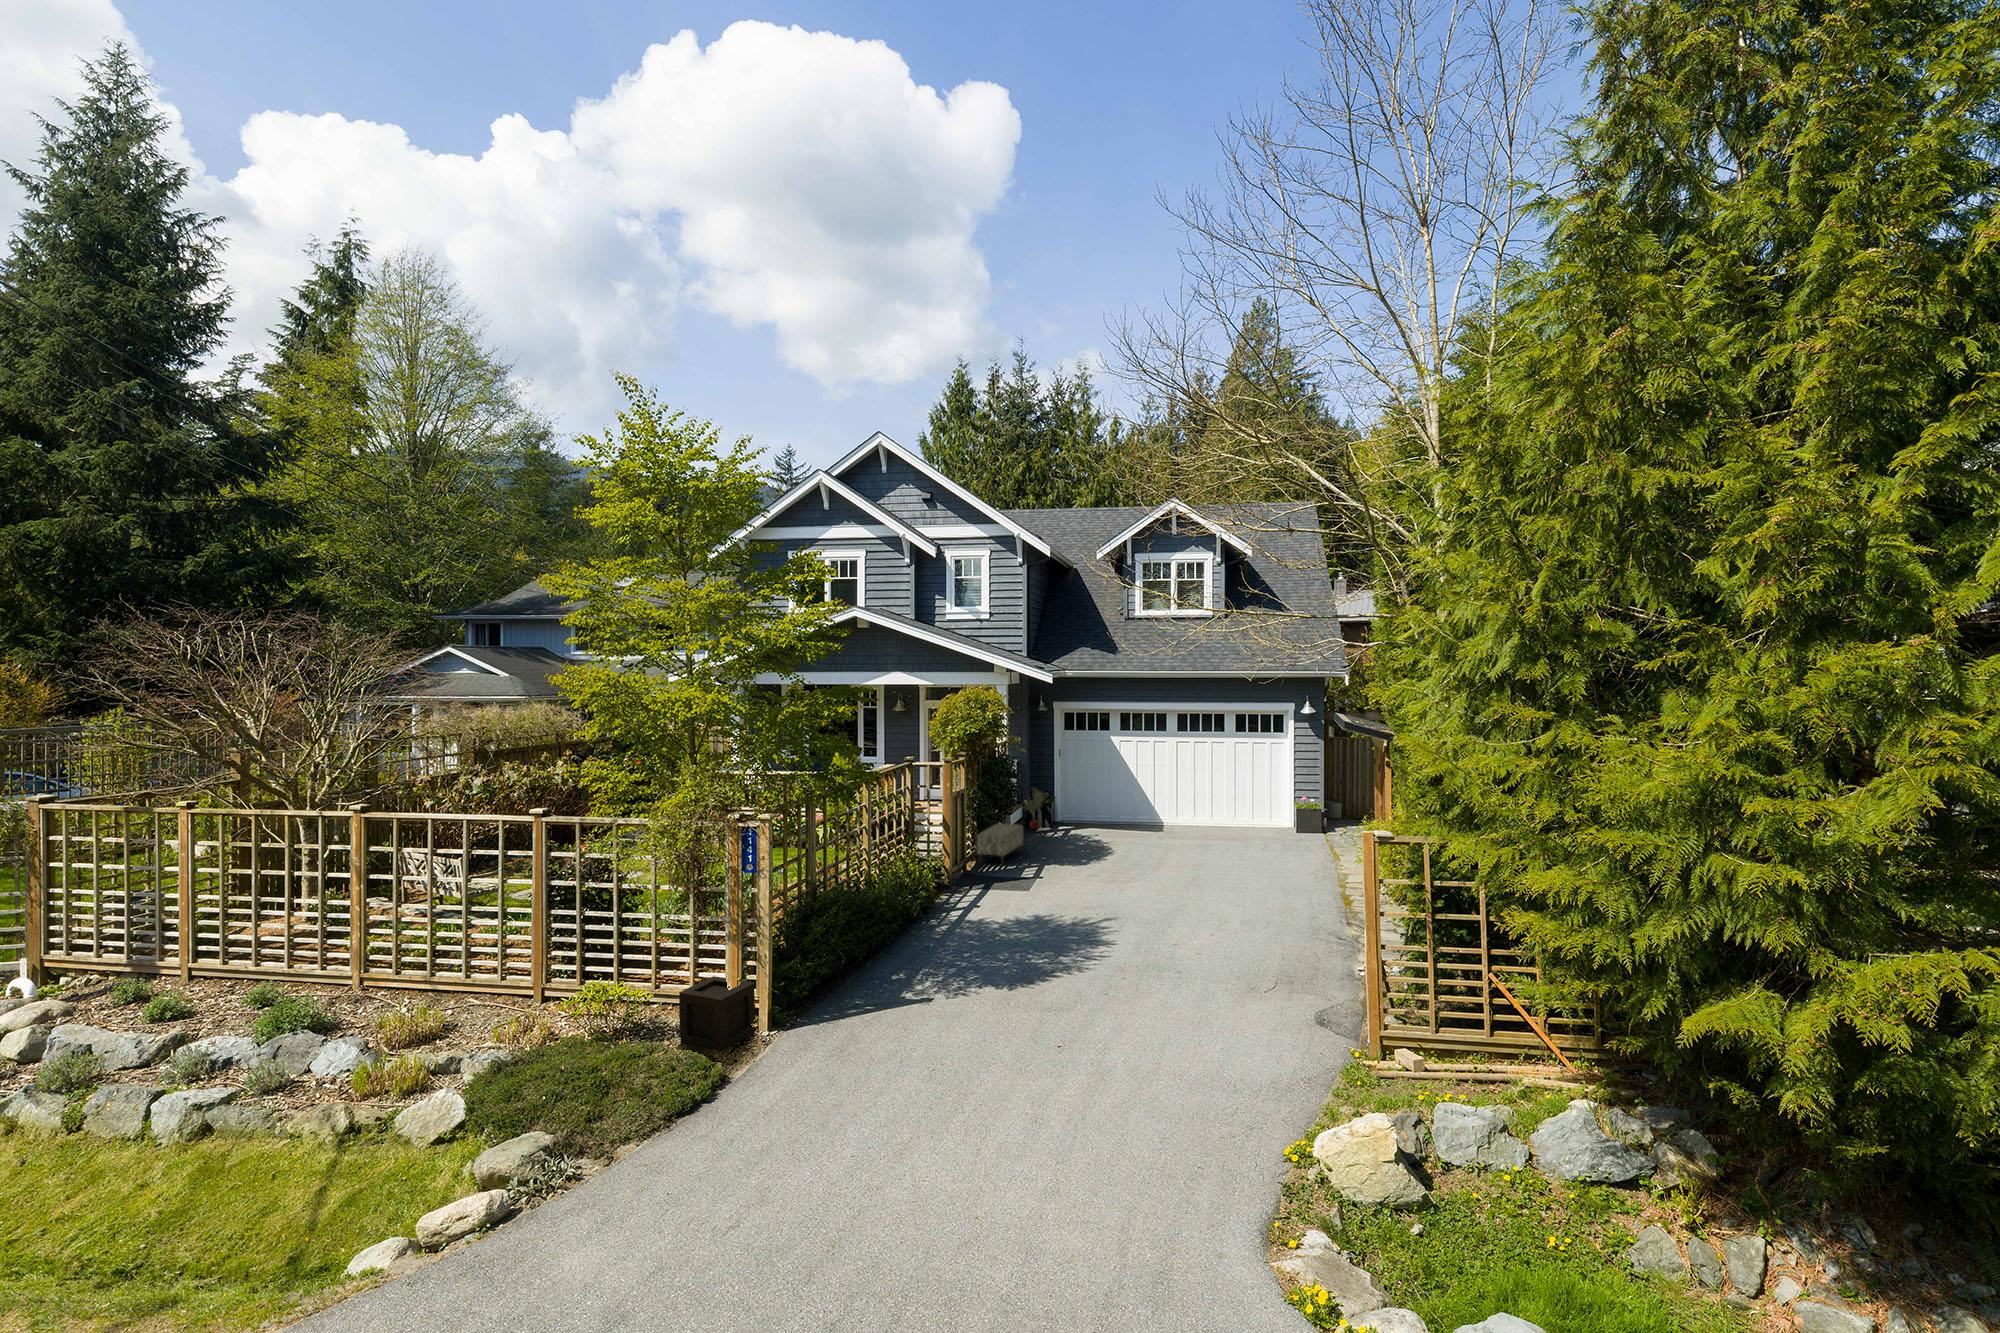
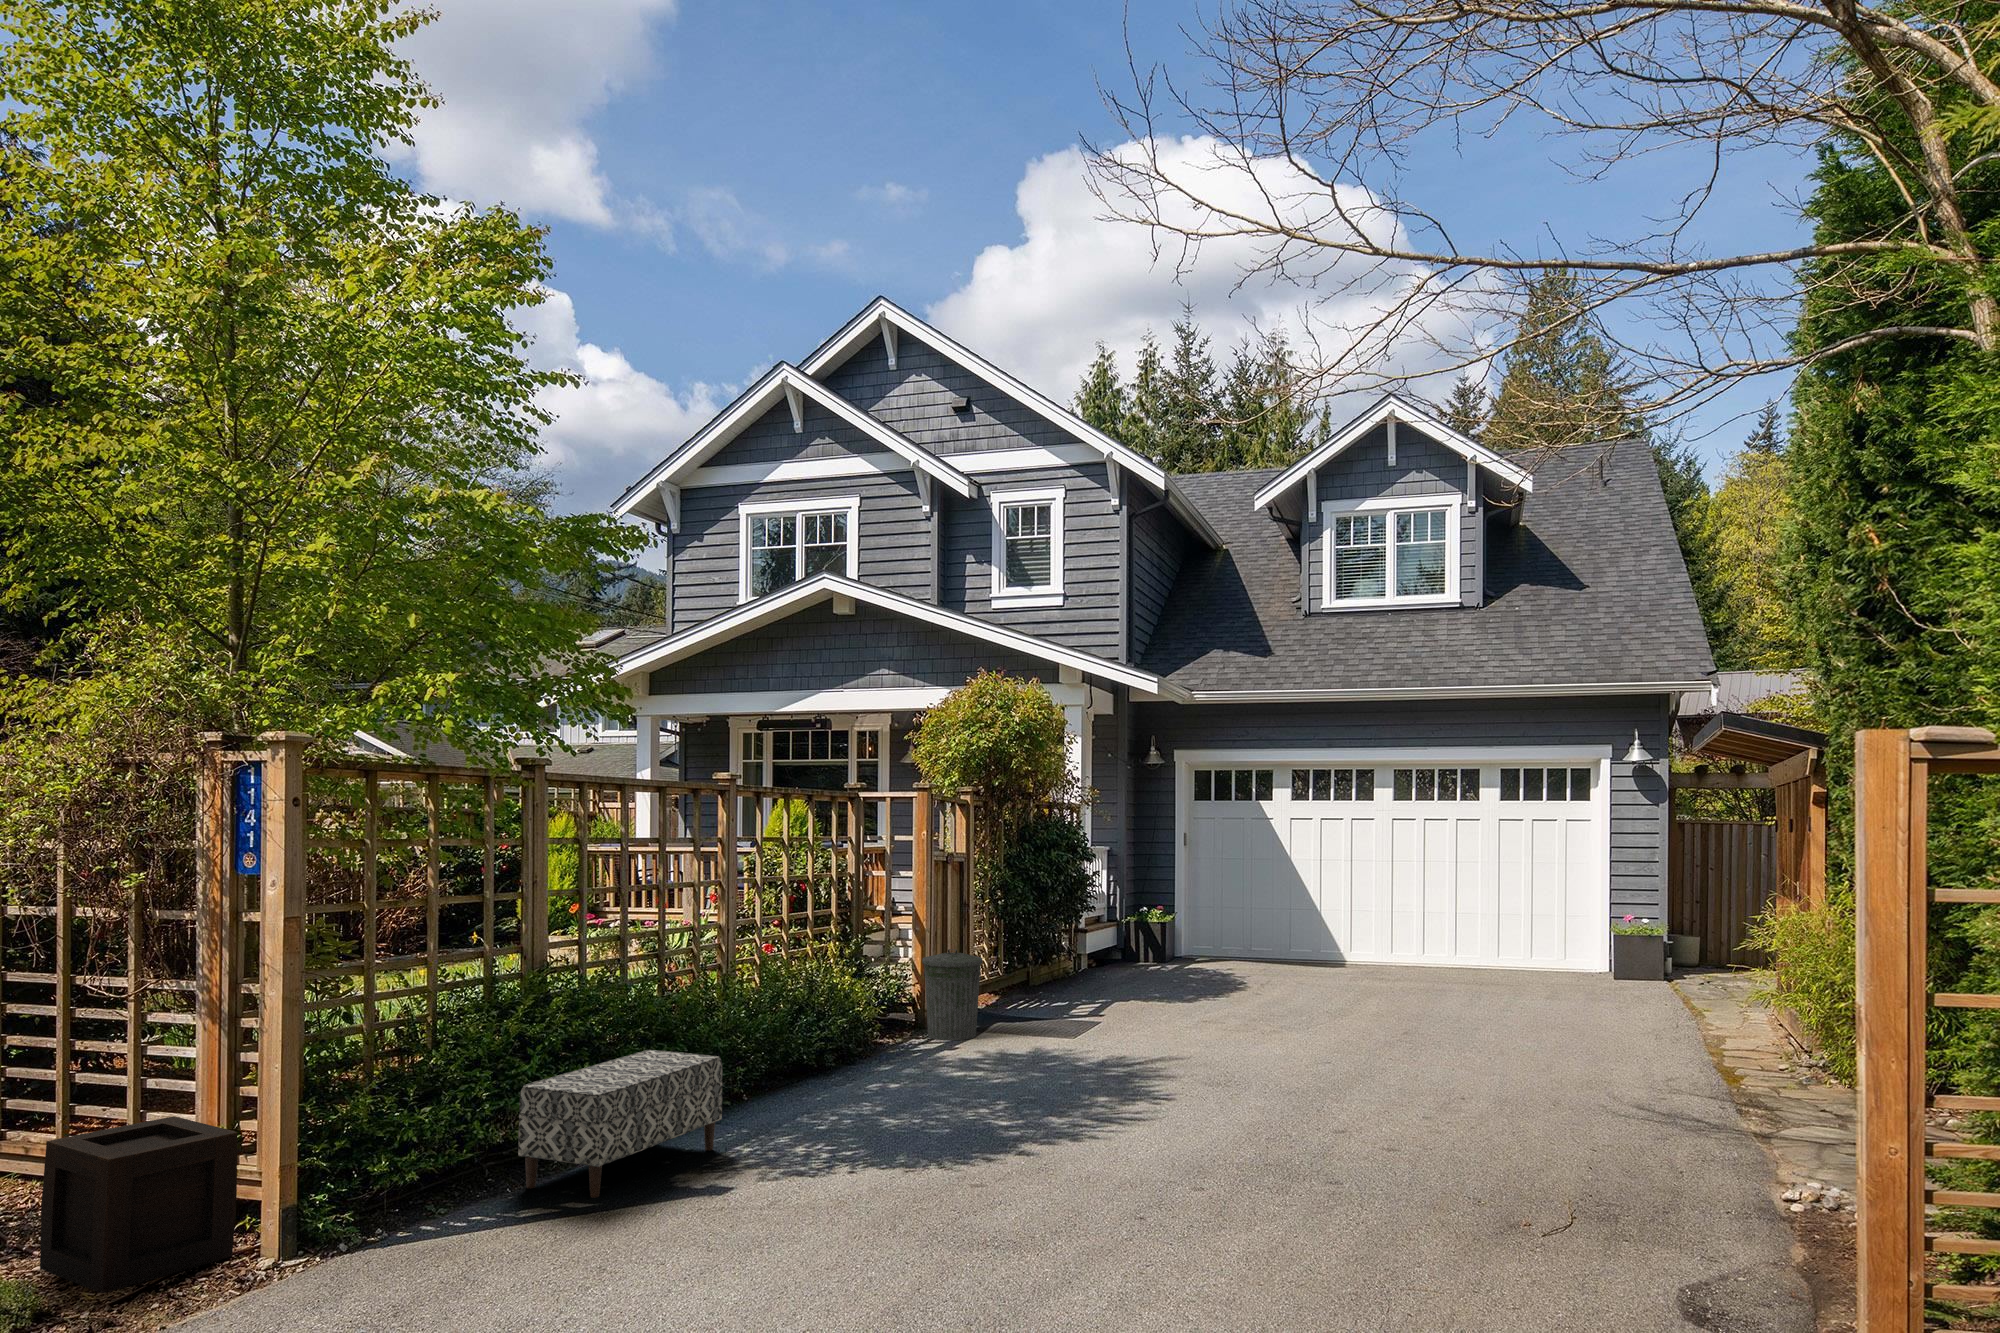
potted tree: present [1023,788,1044,829] -> none [1104,888,1149,965]
bench: present [977,823,1023,864] -> present [518,1050,723,1198]
trash can: none [956,846,987,893] -> present [923,949,983,1040]

